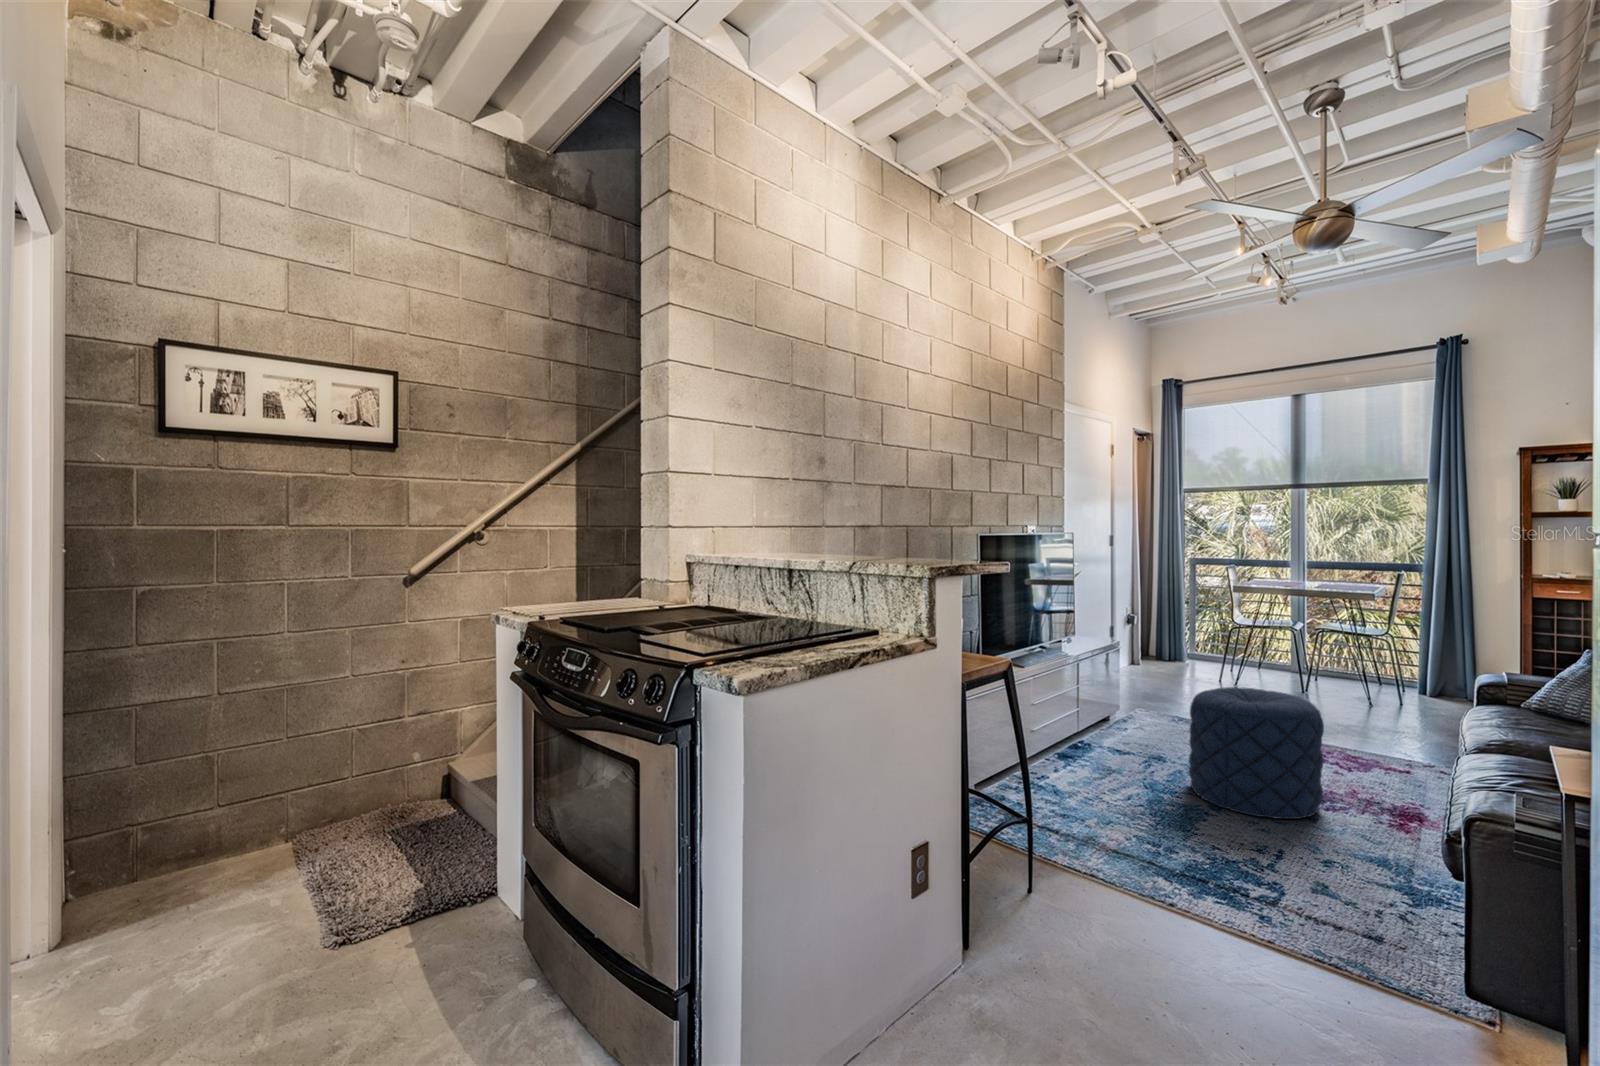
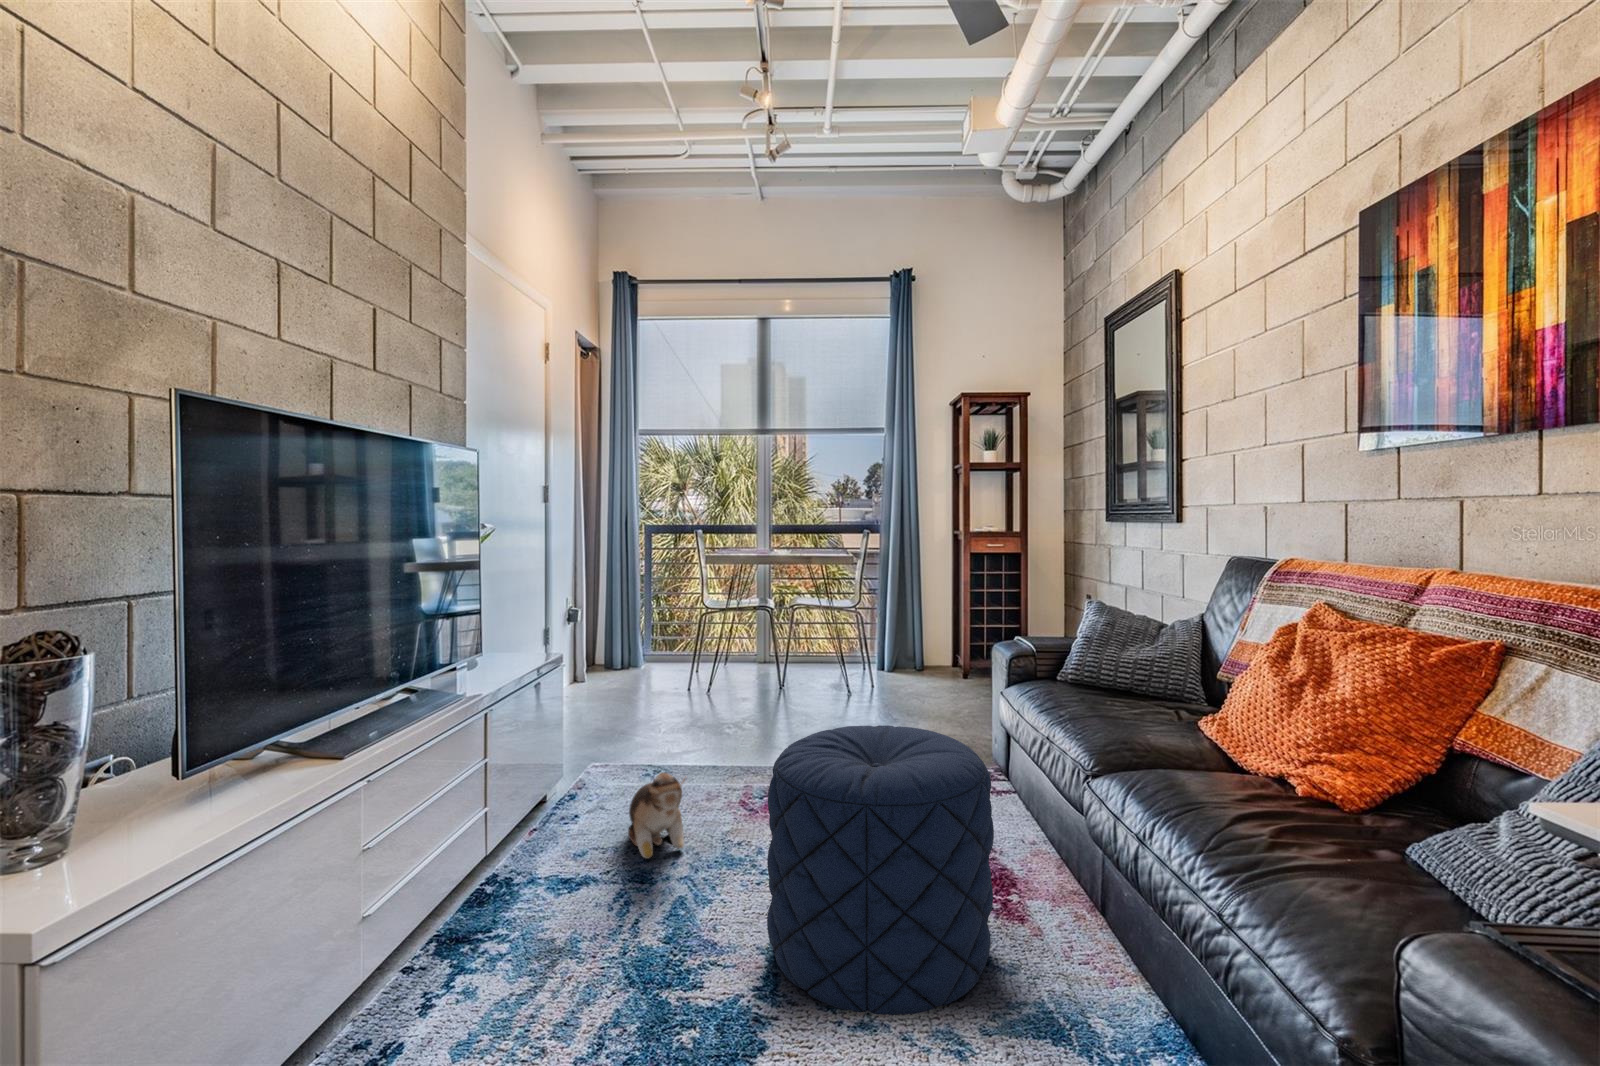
plush toy: none [1137,702,1167,746] -> present [628,773,685,859]

